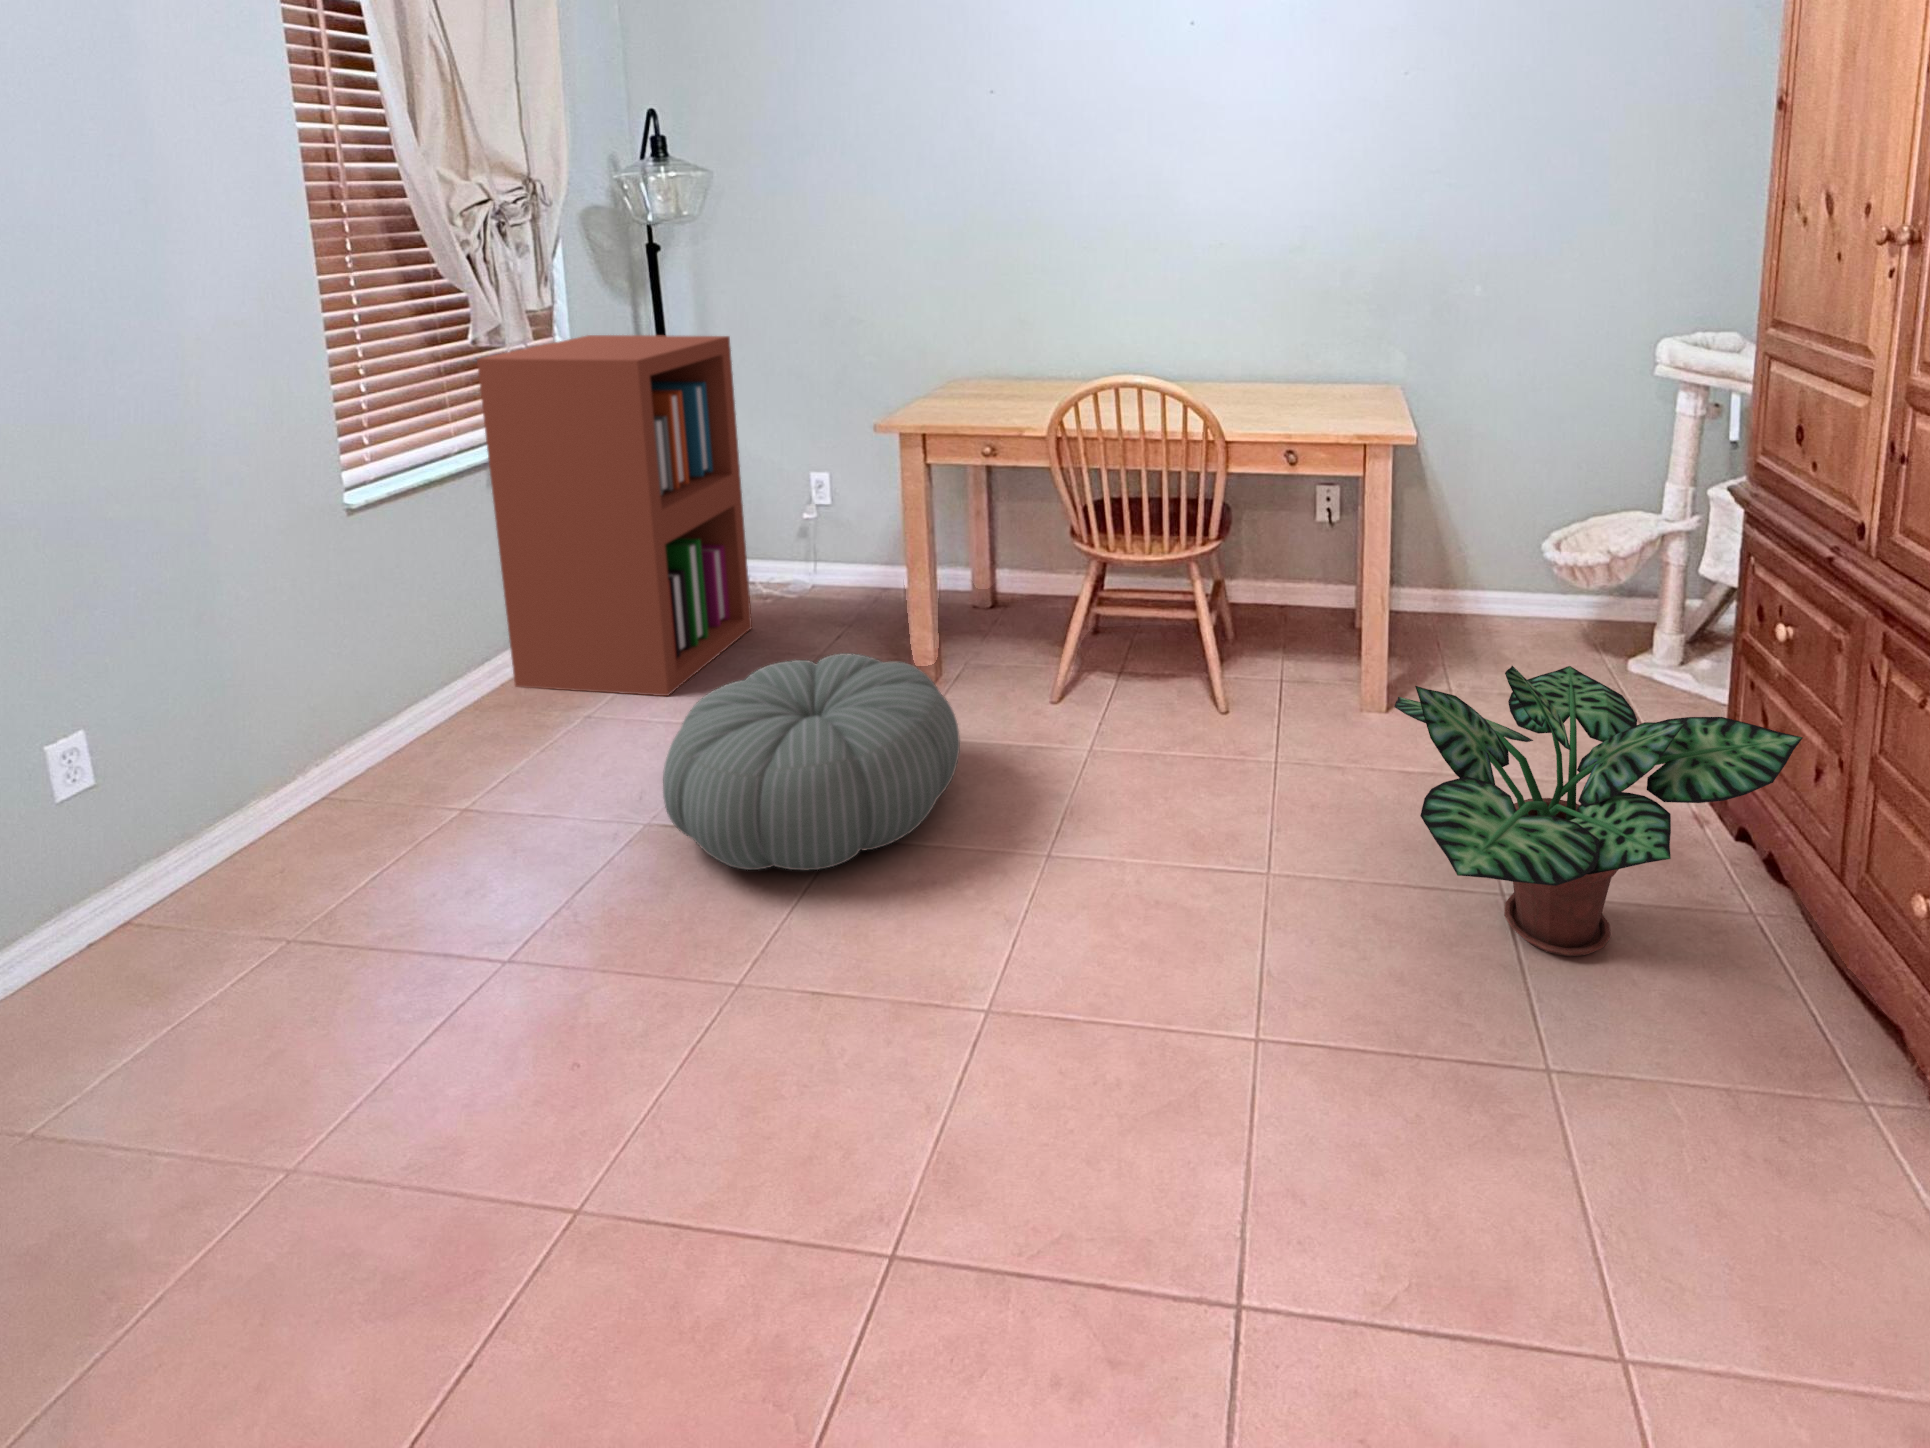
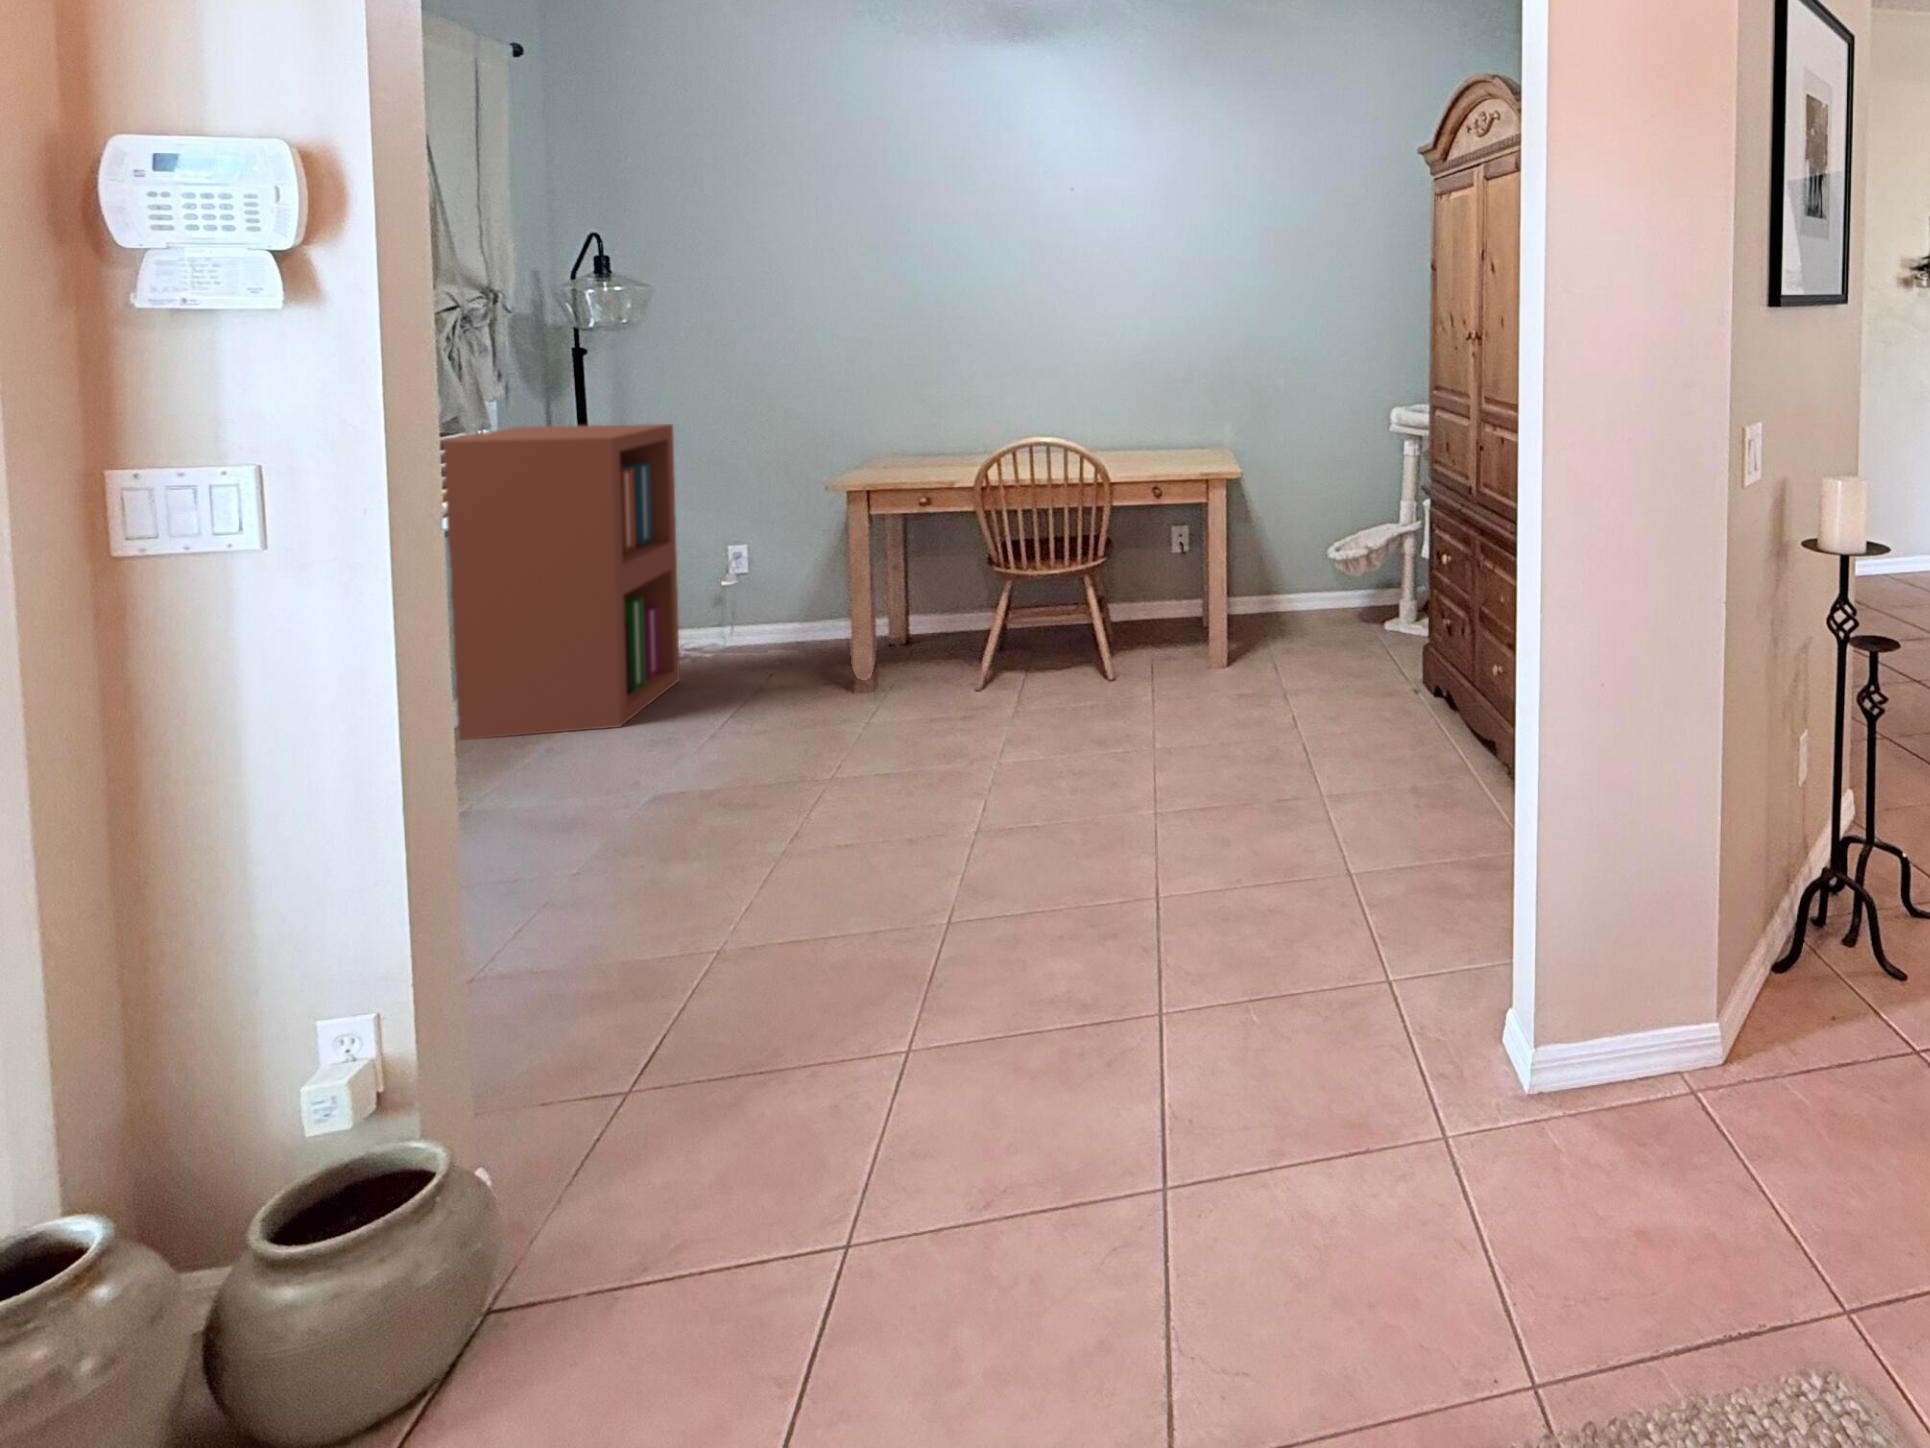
pouf: present [663,653,960,870] -> none [678,654,921,794]
potted plant: present [1394,666,1803,956] -> none [1230,579,1444,748]

